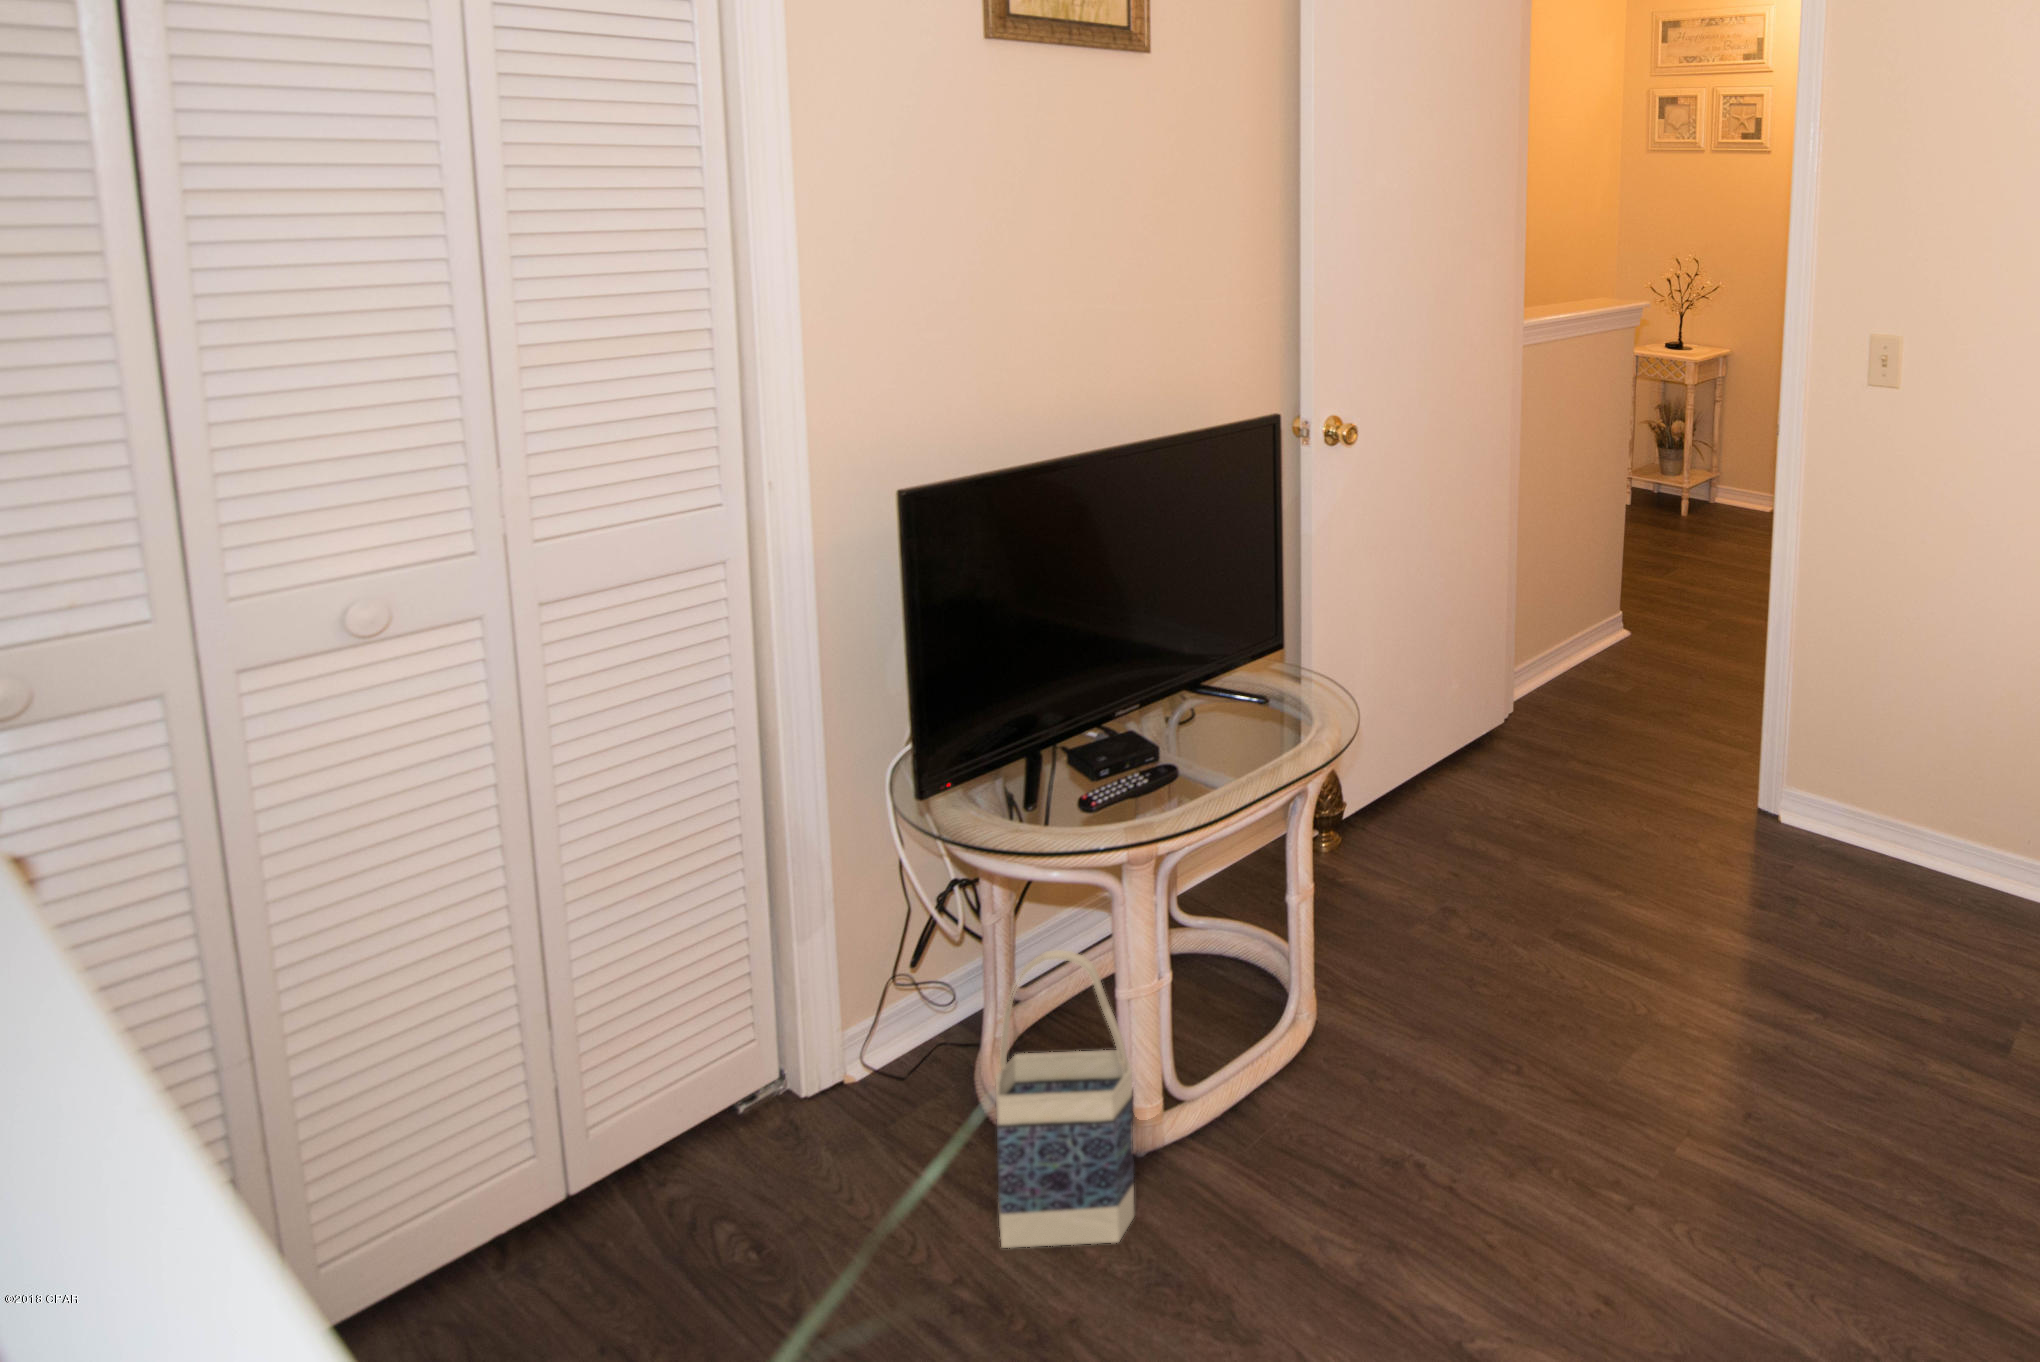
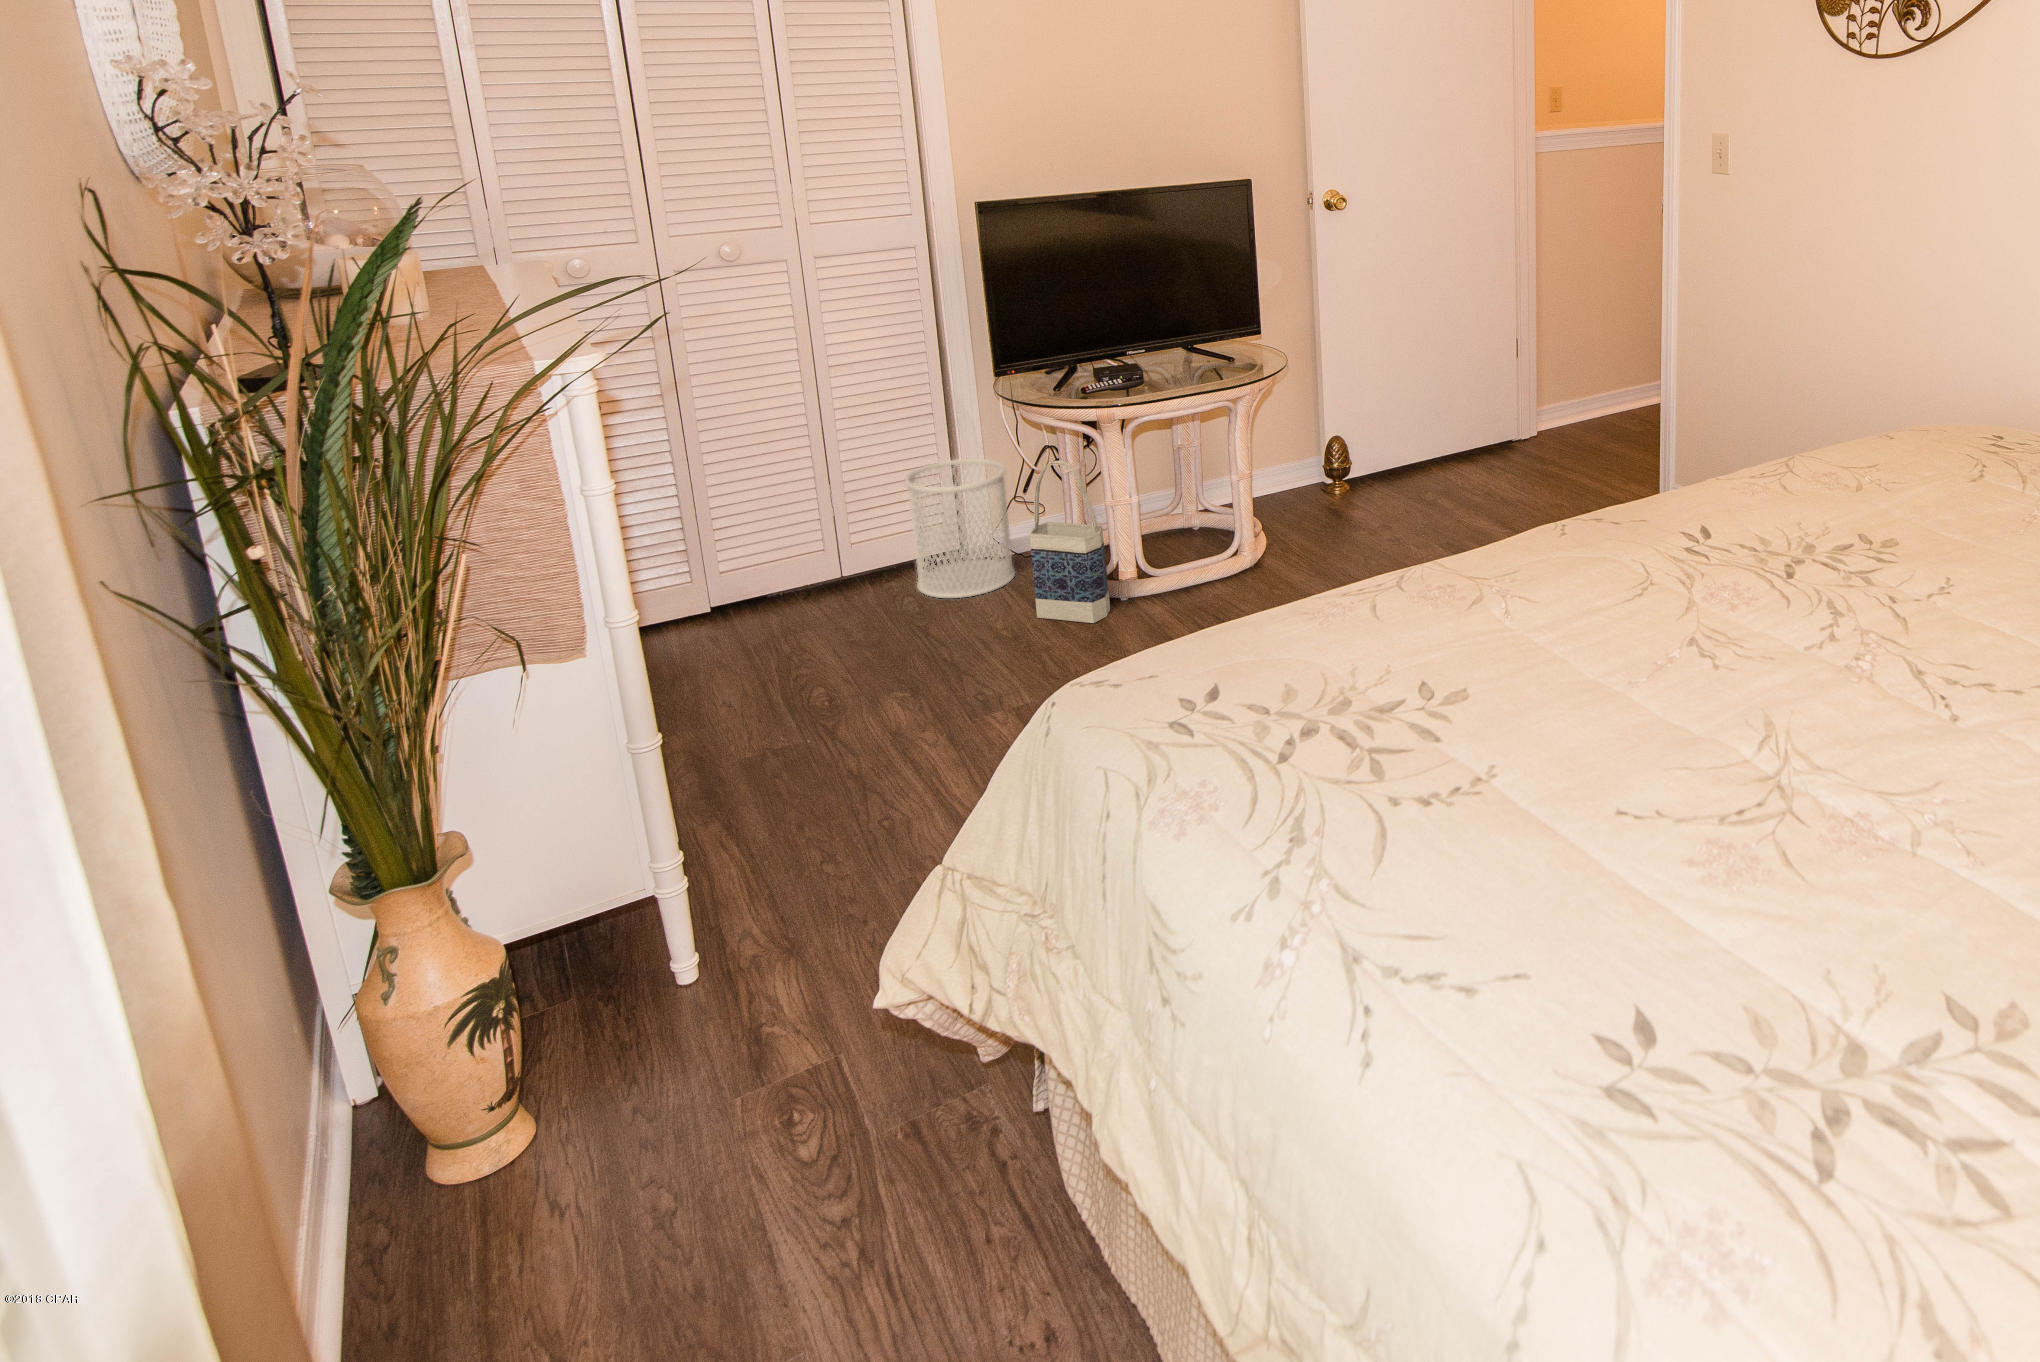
wastebasket: none [706,921,910,1227] -> present [905,458,1015,598]

